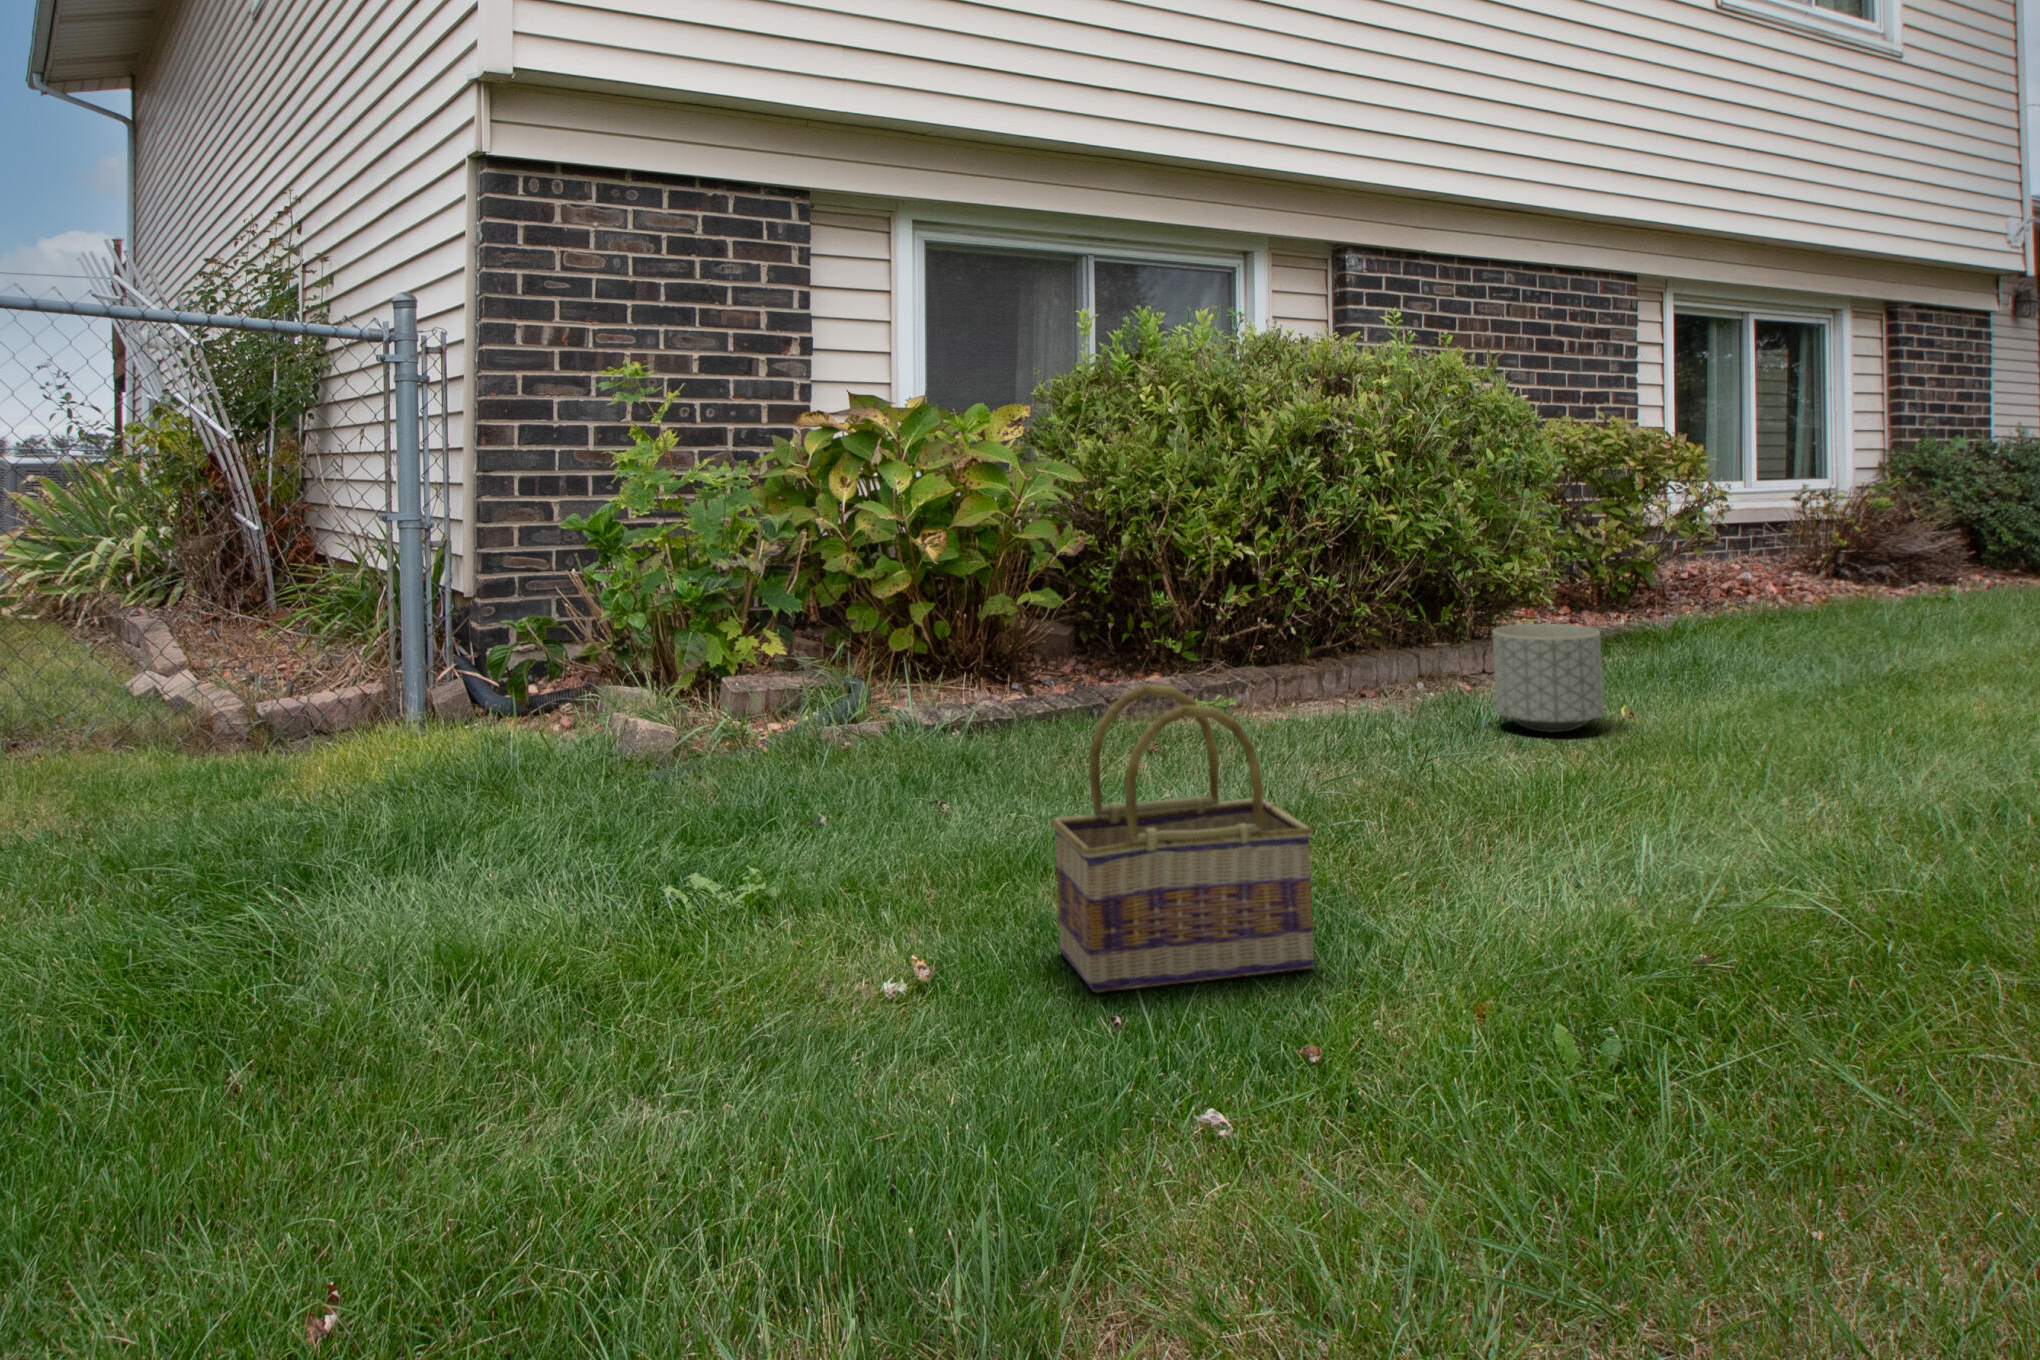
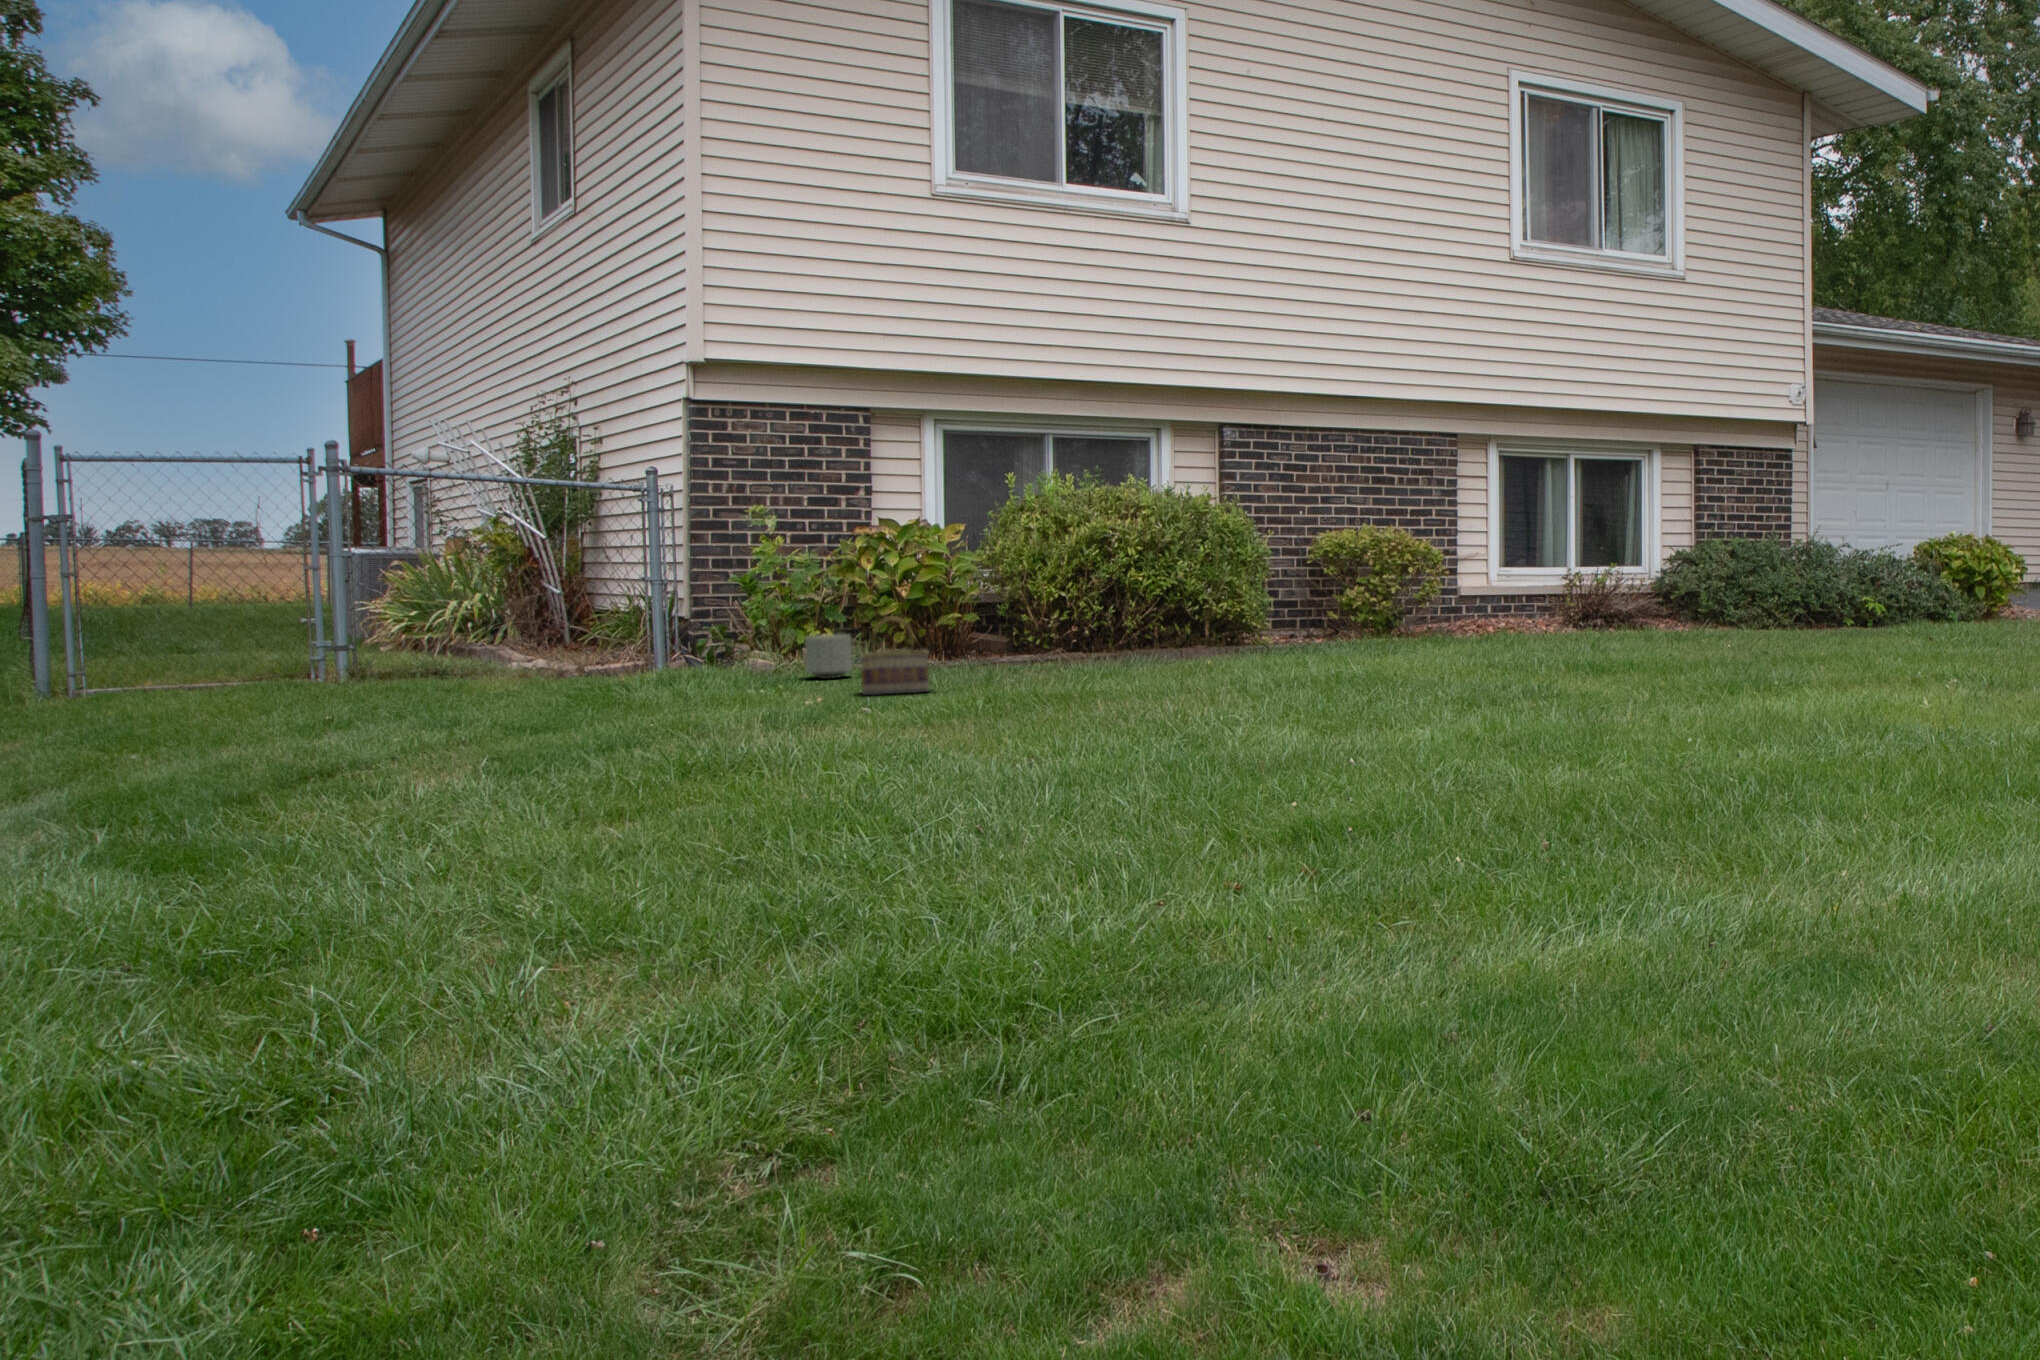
planter: present [1492,624,1604,732] -> present [805,634,852,679]

